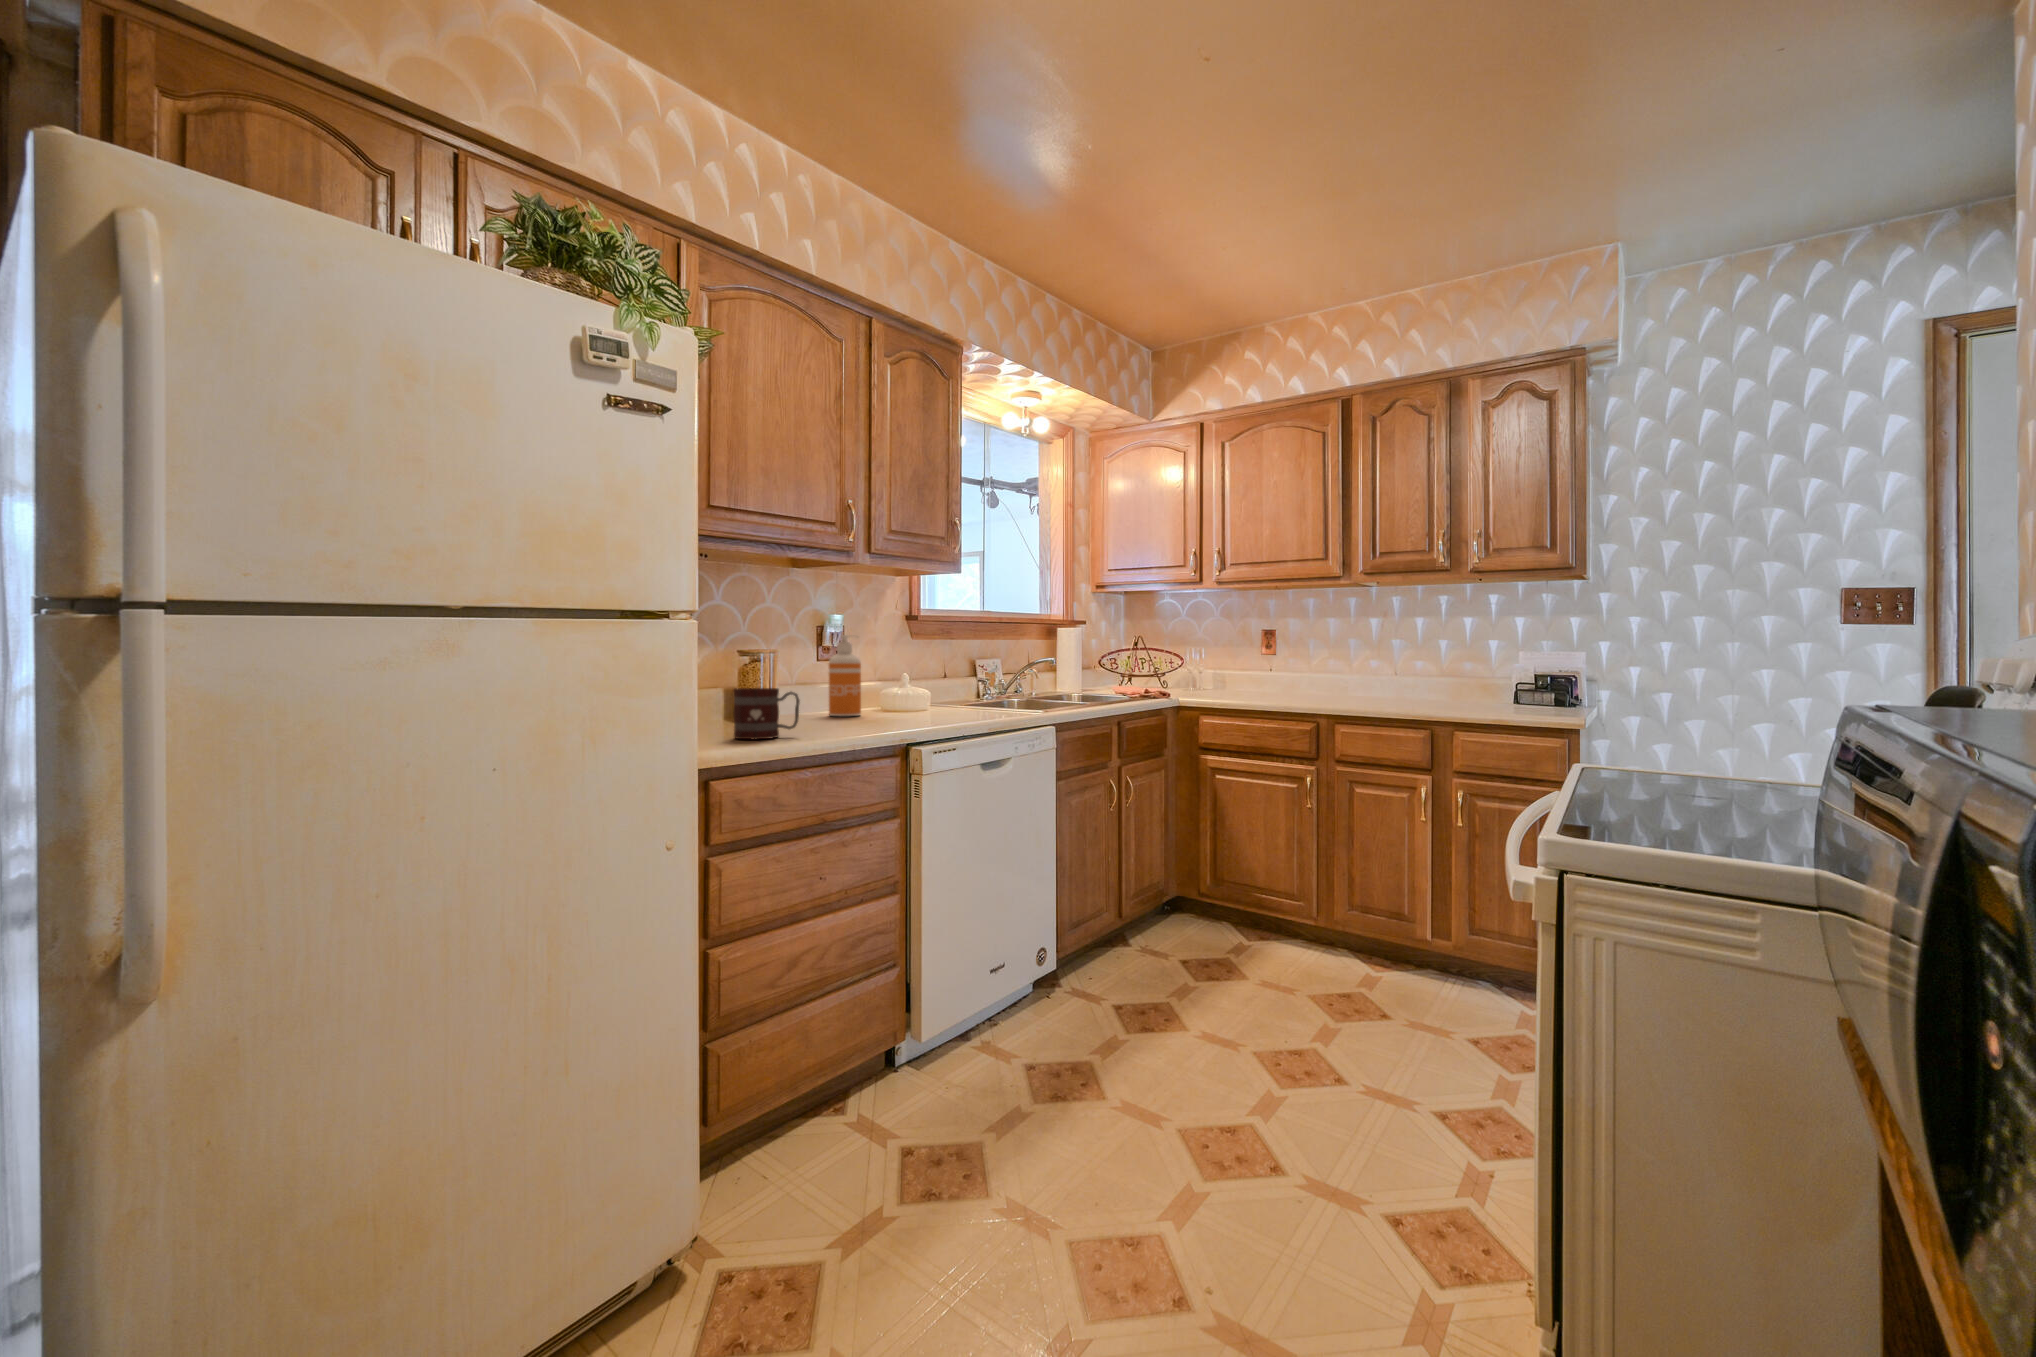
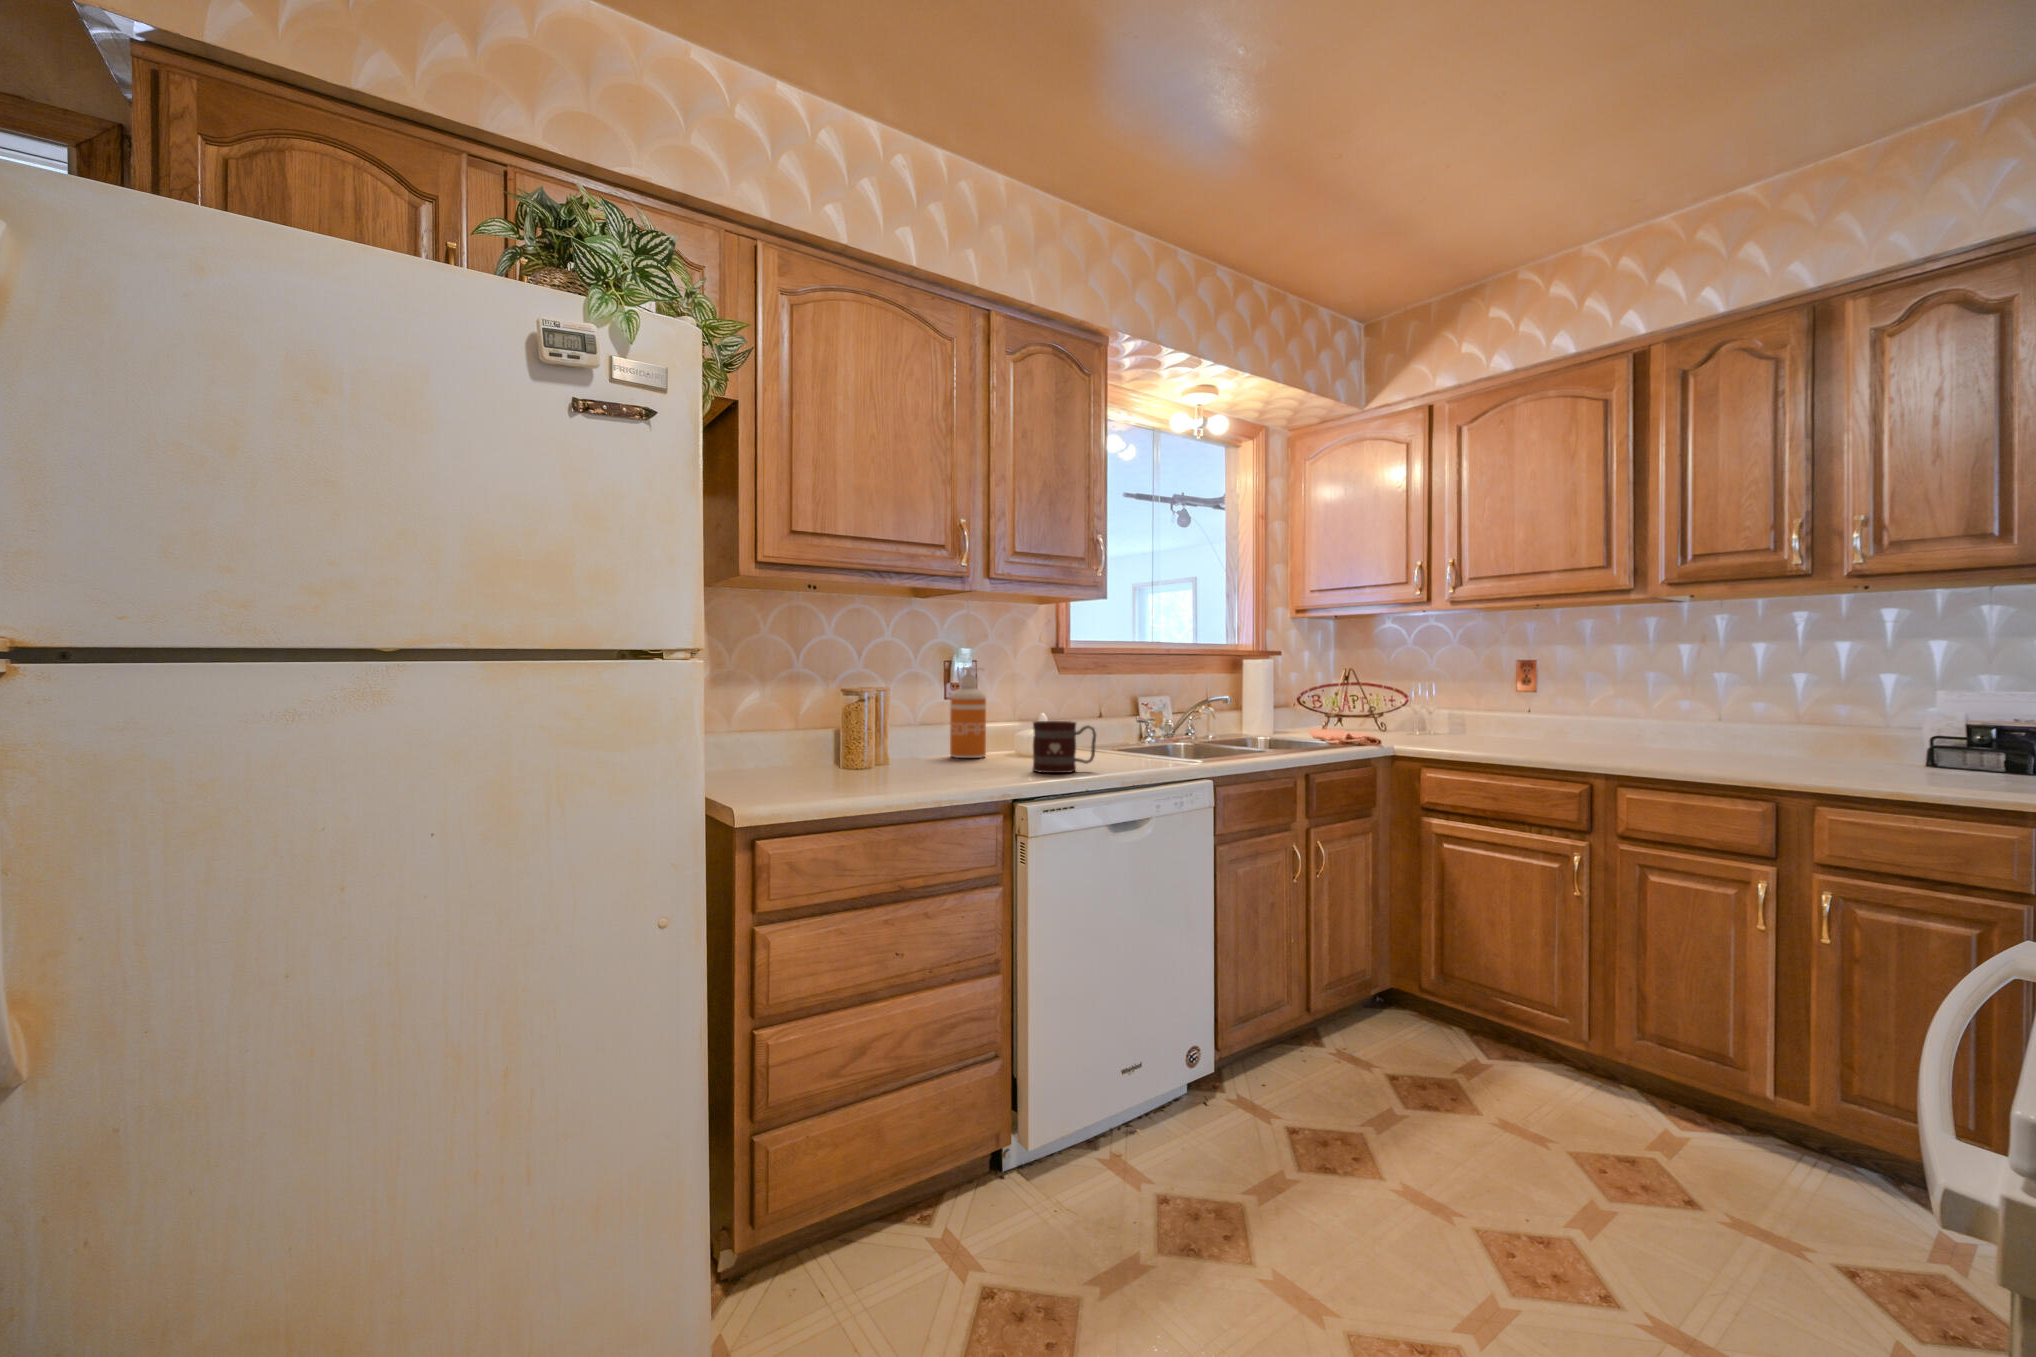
mug: present [734,688,800,739] -> present [1033,721,1096,773]

